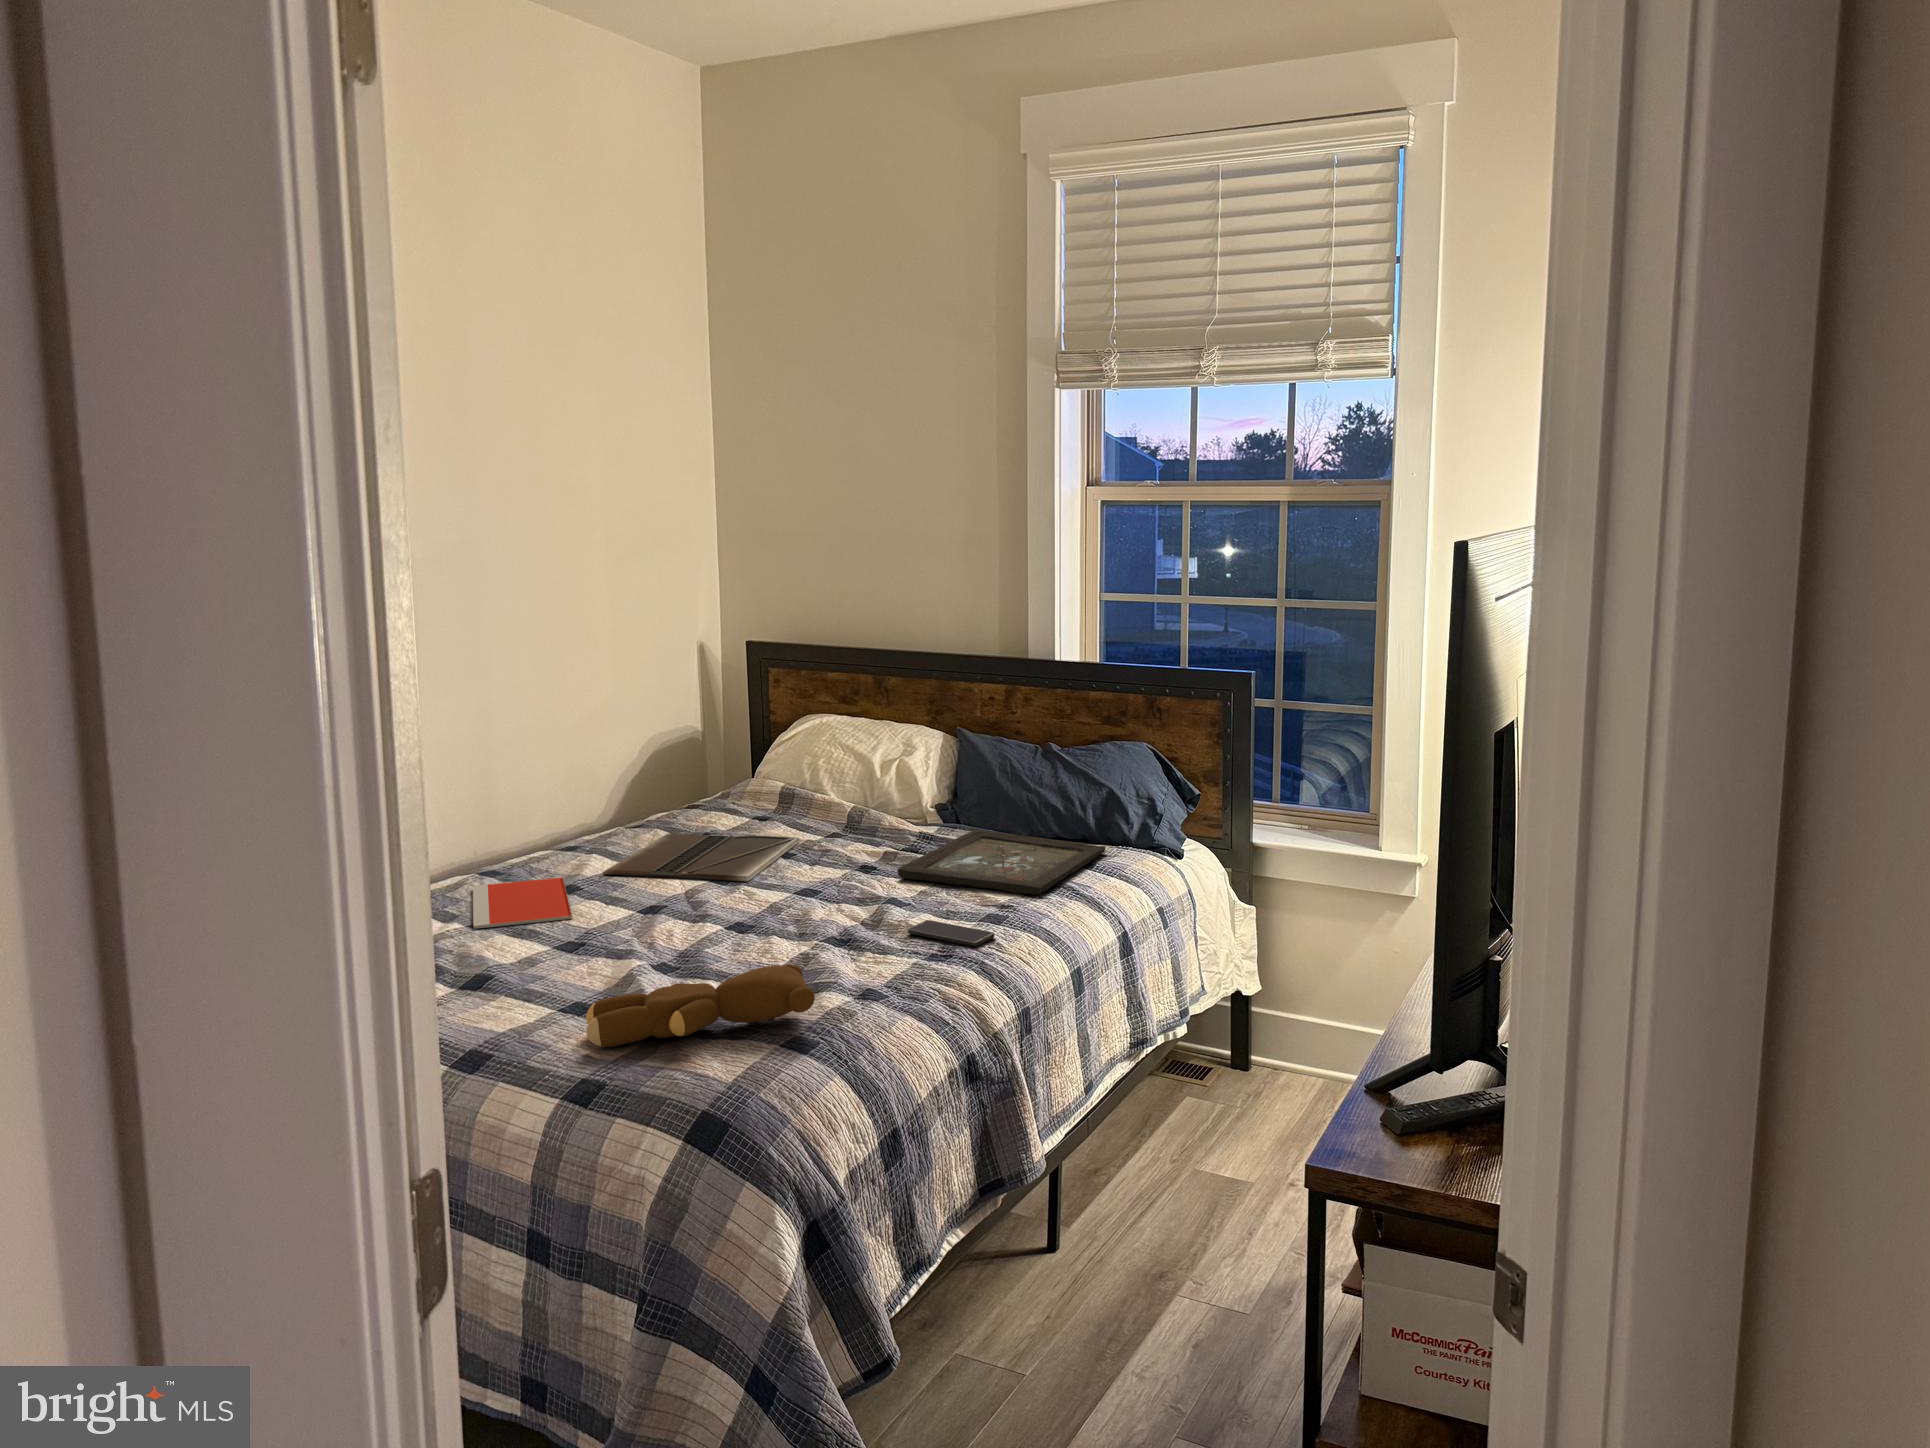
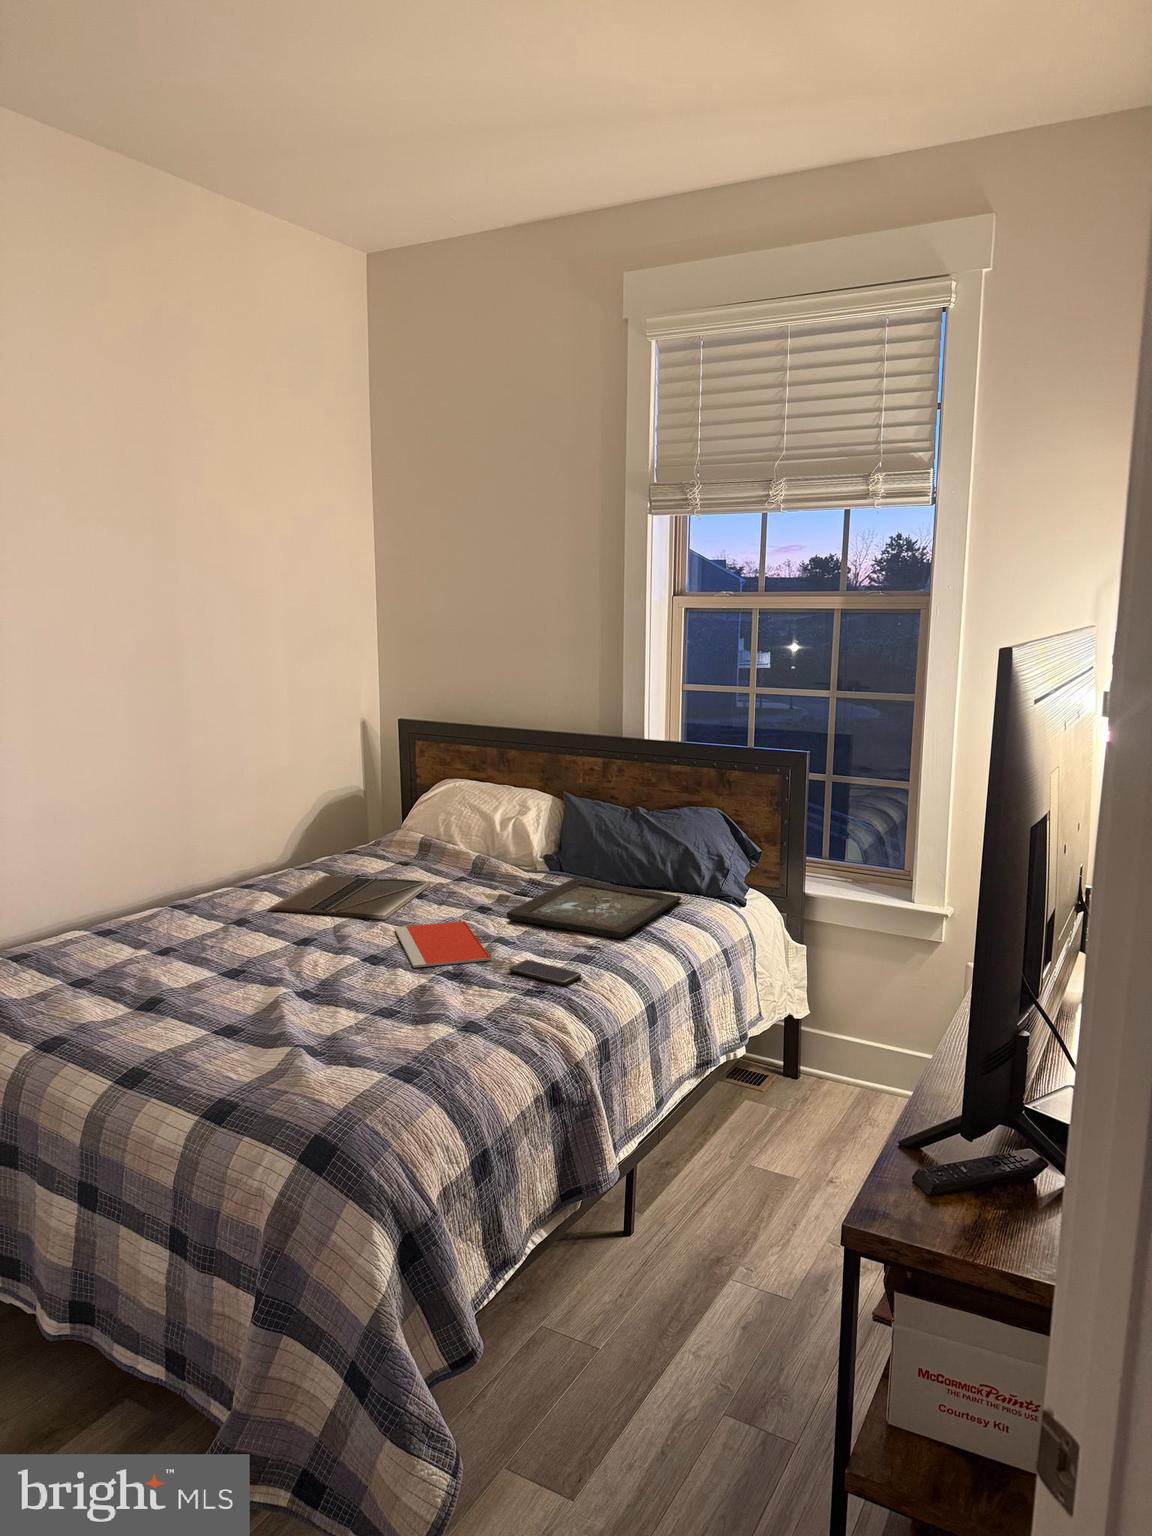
notebook: present [473,878,572,929] -> present [394,921,491,968]
teddy bear: present [586,964,815,1047] -> none [230,1002,421,1070]

